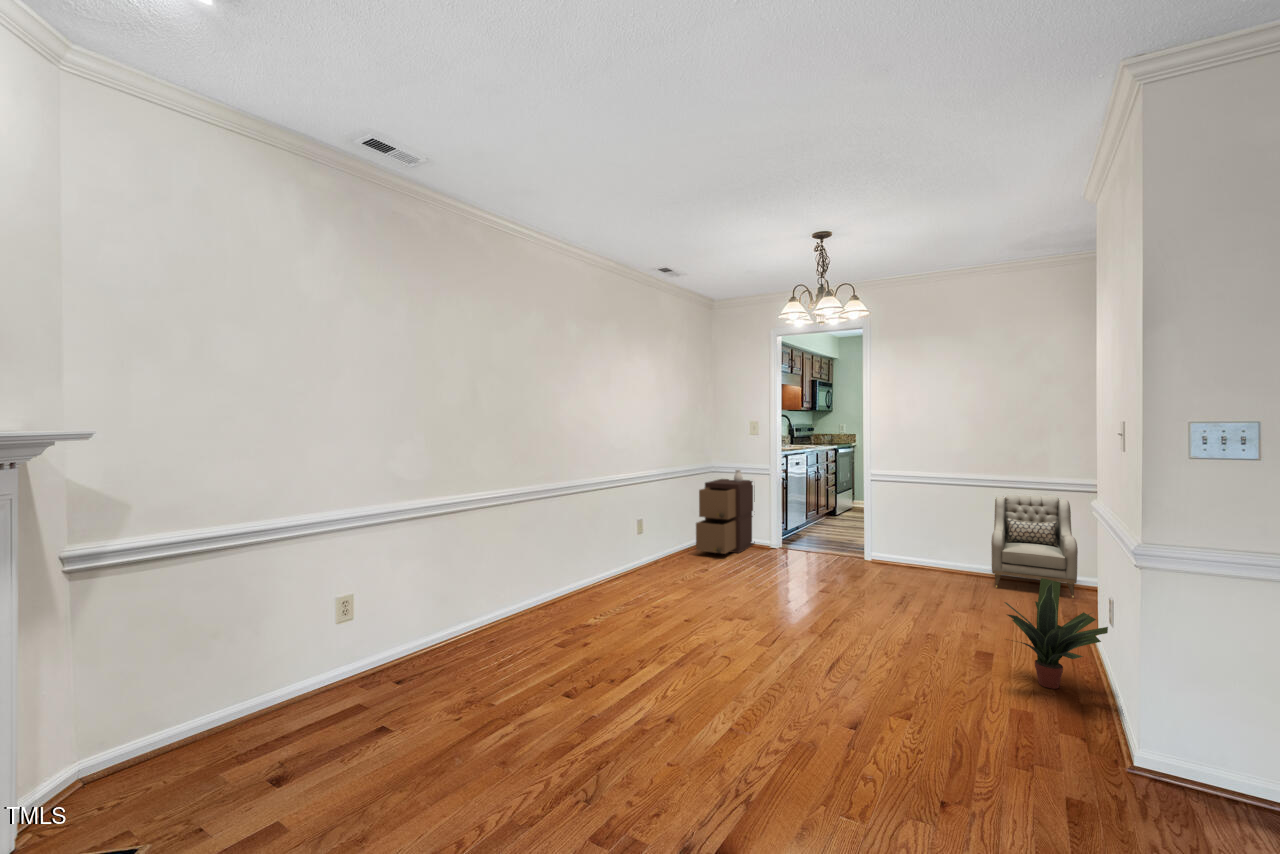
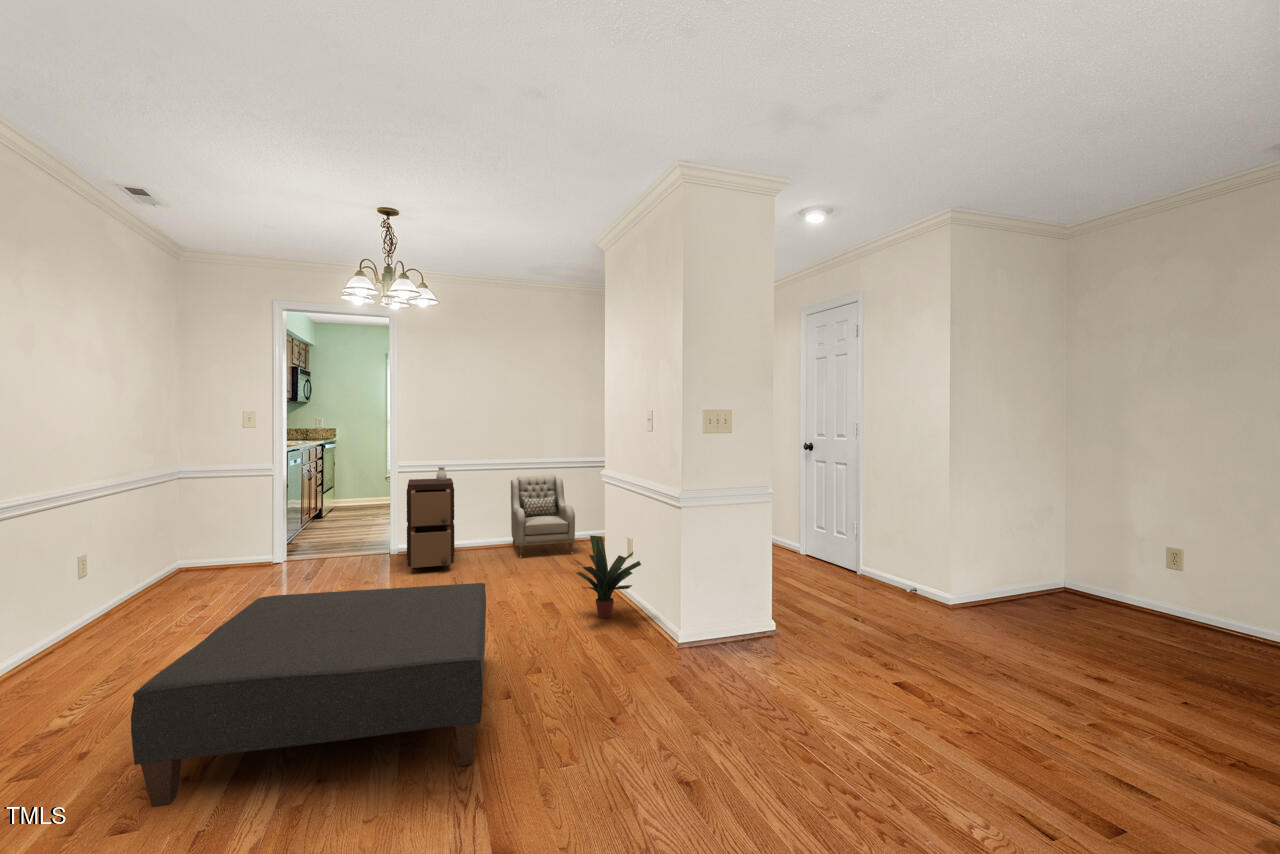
storage cabinet: present [696,470,755,554] -> present [407,467,454,568]
ottoman: none [576,569,867,767] -> present [131,583,486,807]

